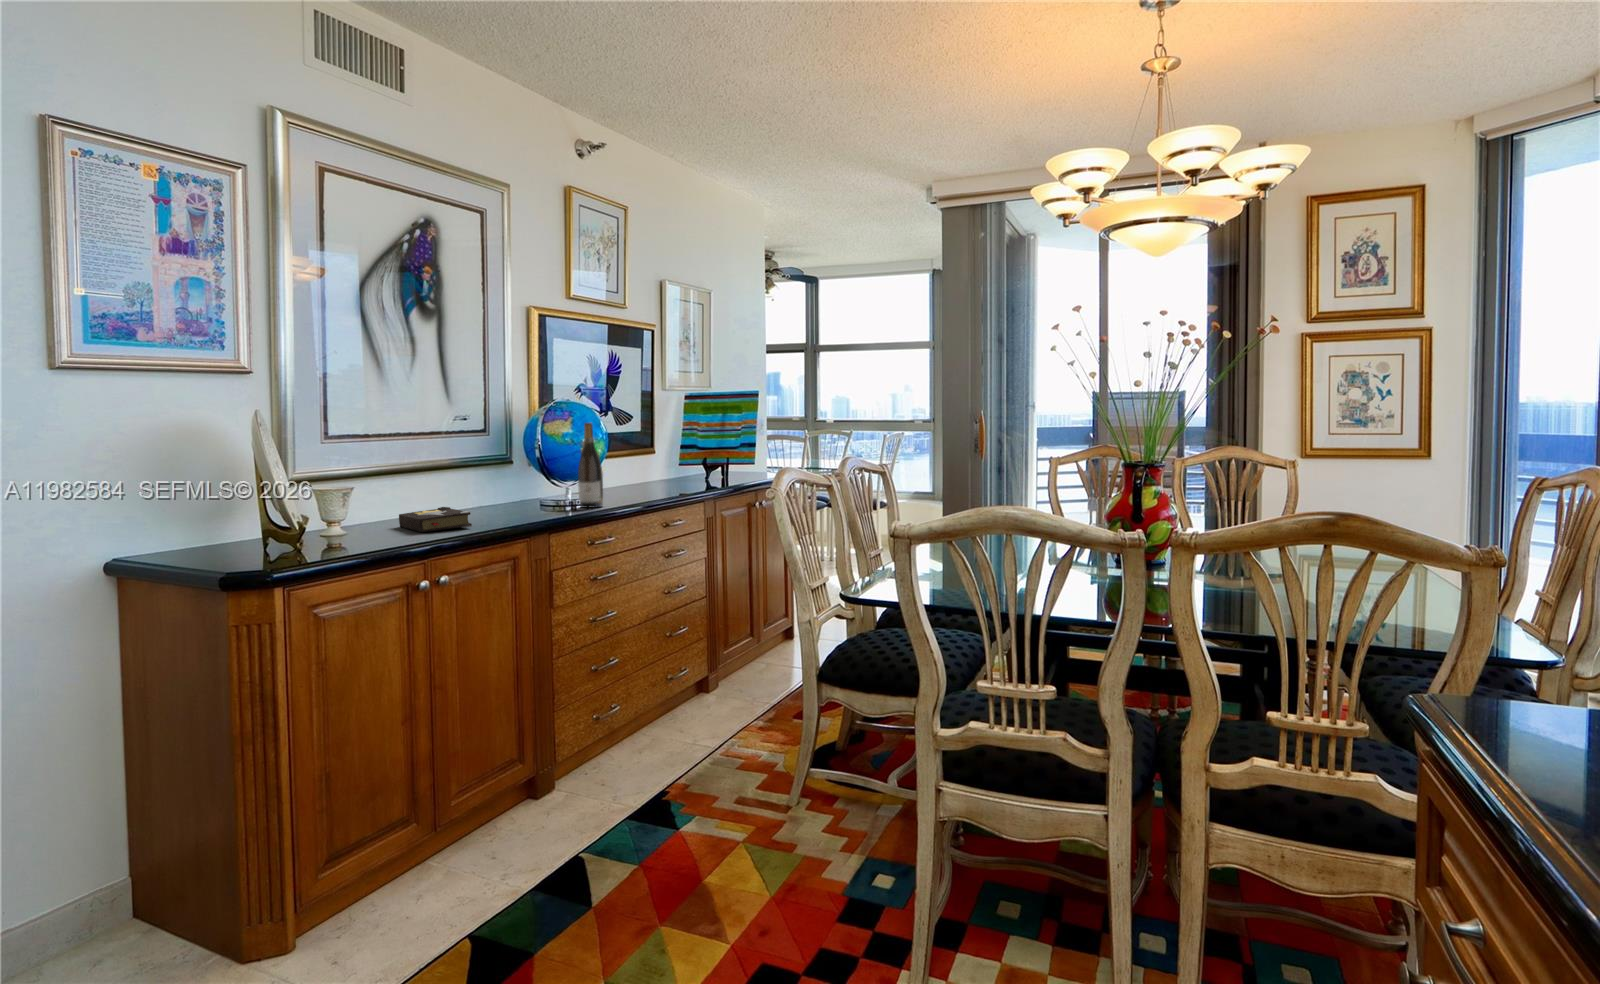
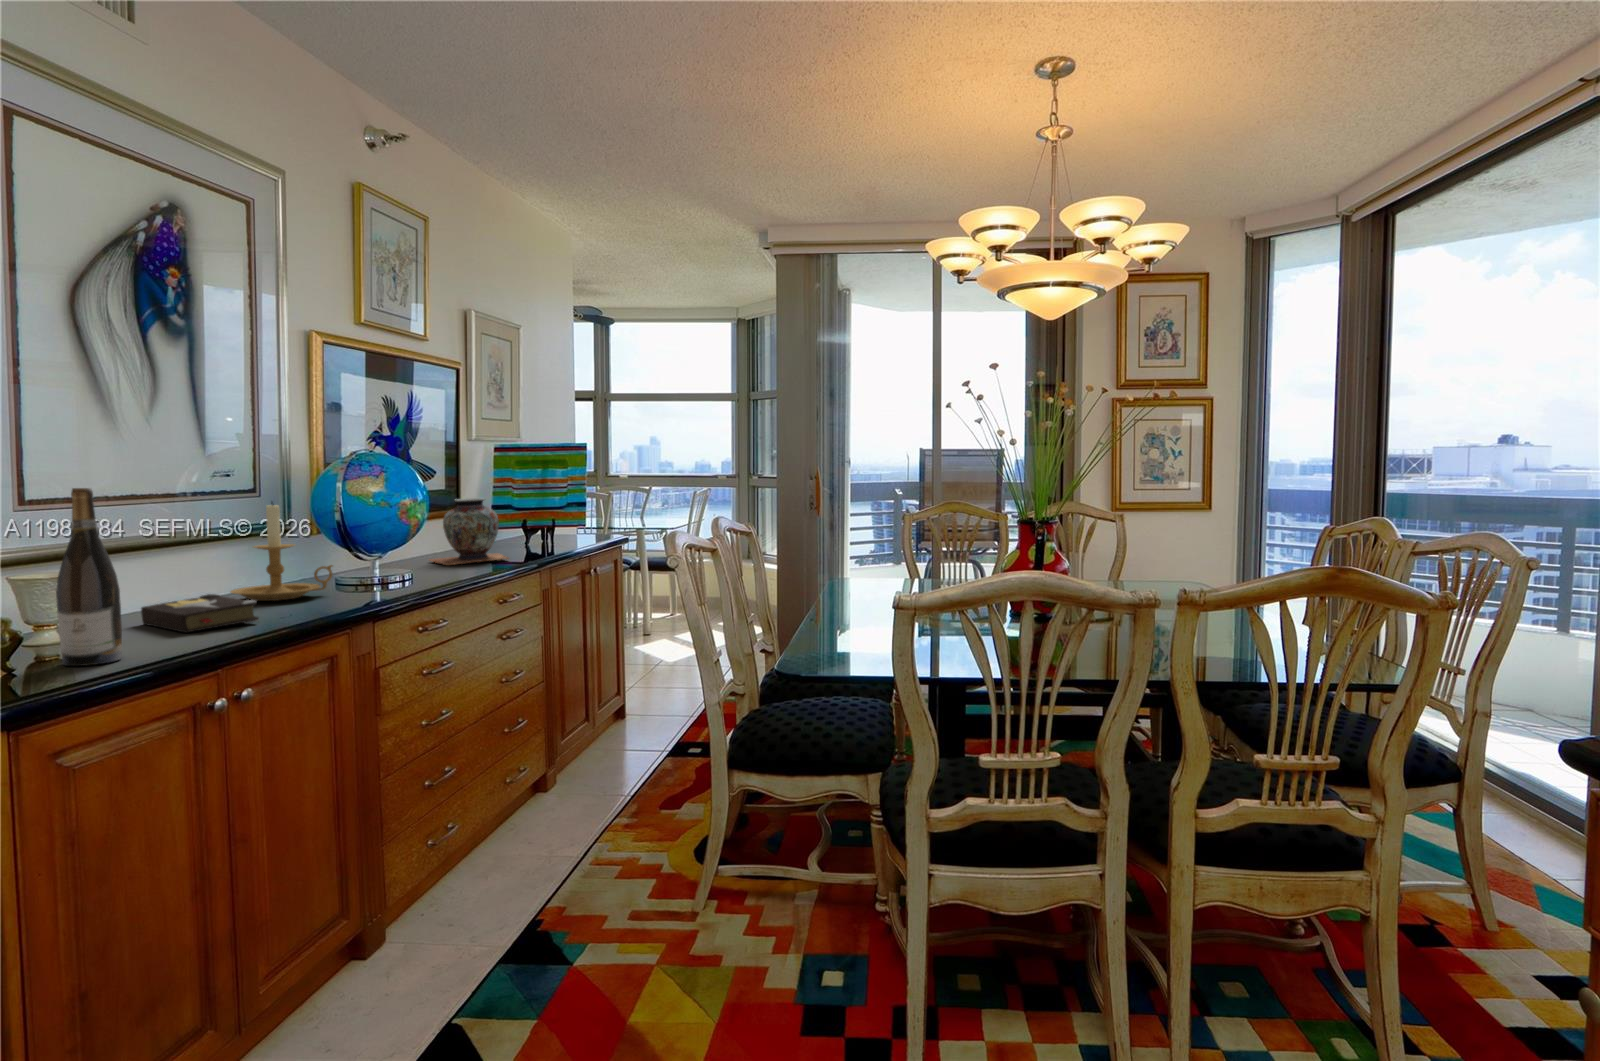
wine bottle: present [578,423,603,508] -> present [56,488,122,666]
decorative vase: none [623,438,687,494] -> present [429,498,509,565]
candle holder: none [463,439,536,515] -> present [230,502,333,601]

